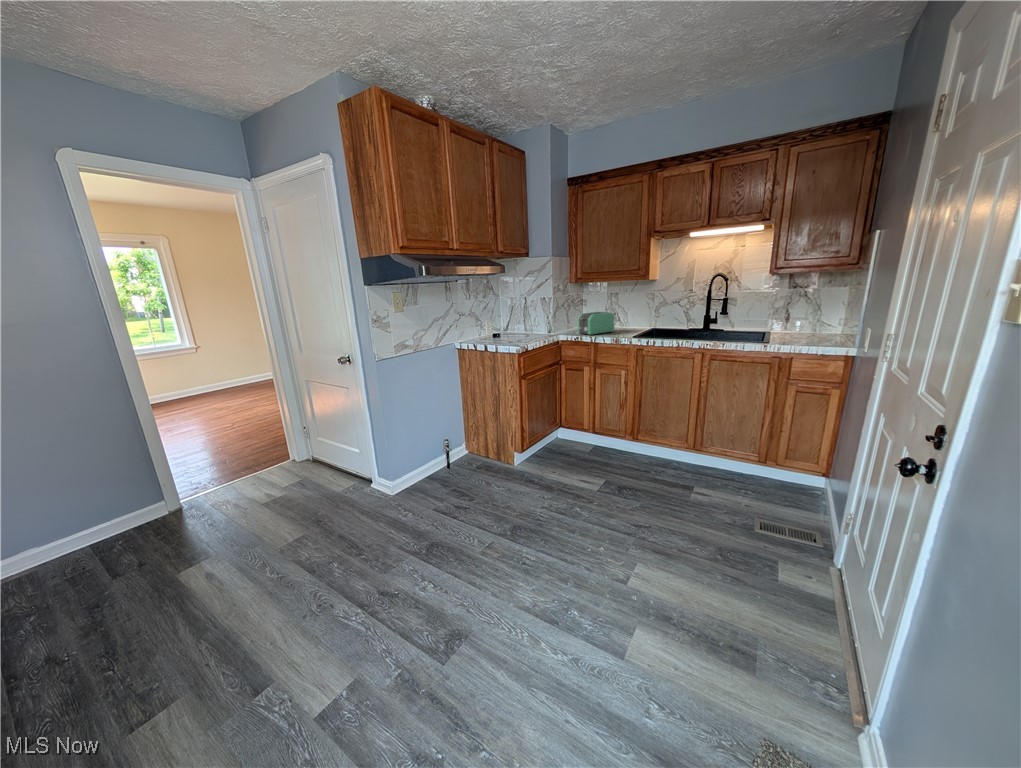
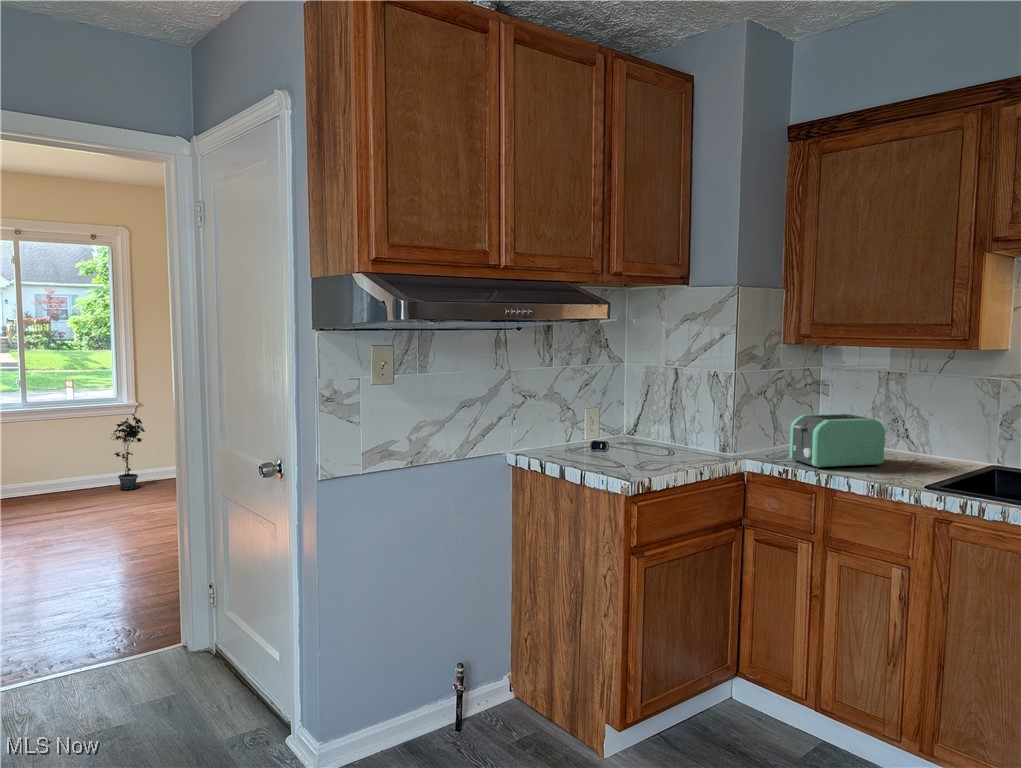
potted plant: none [185,352,209,396] -> present [111,414,145,490]

